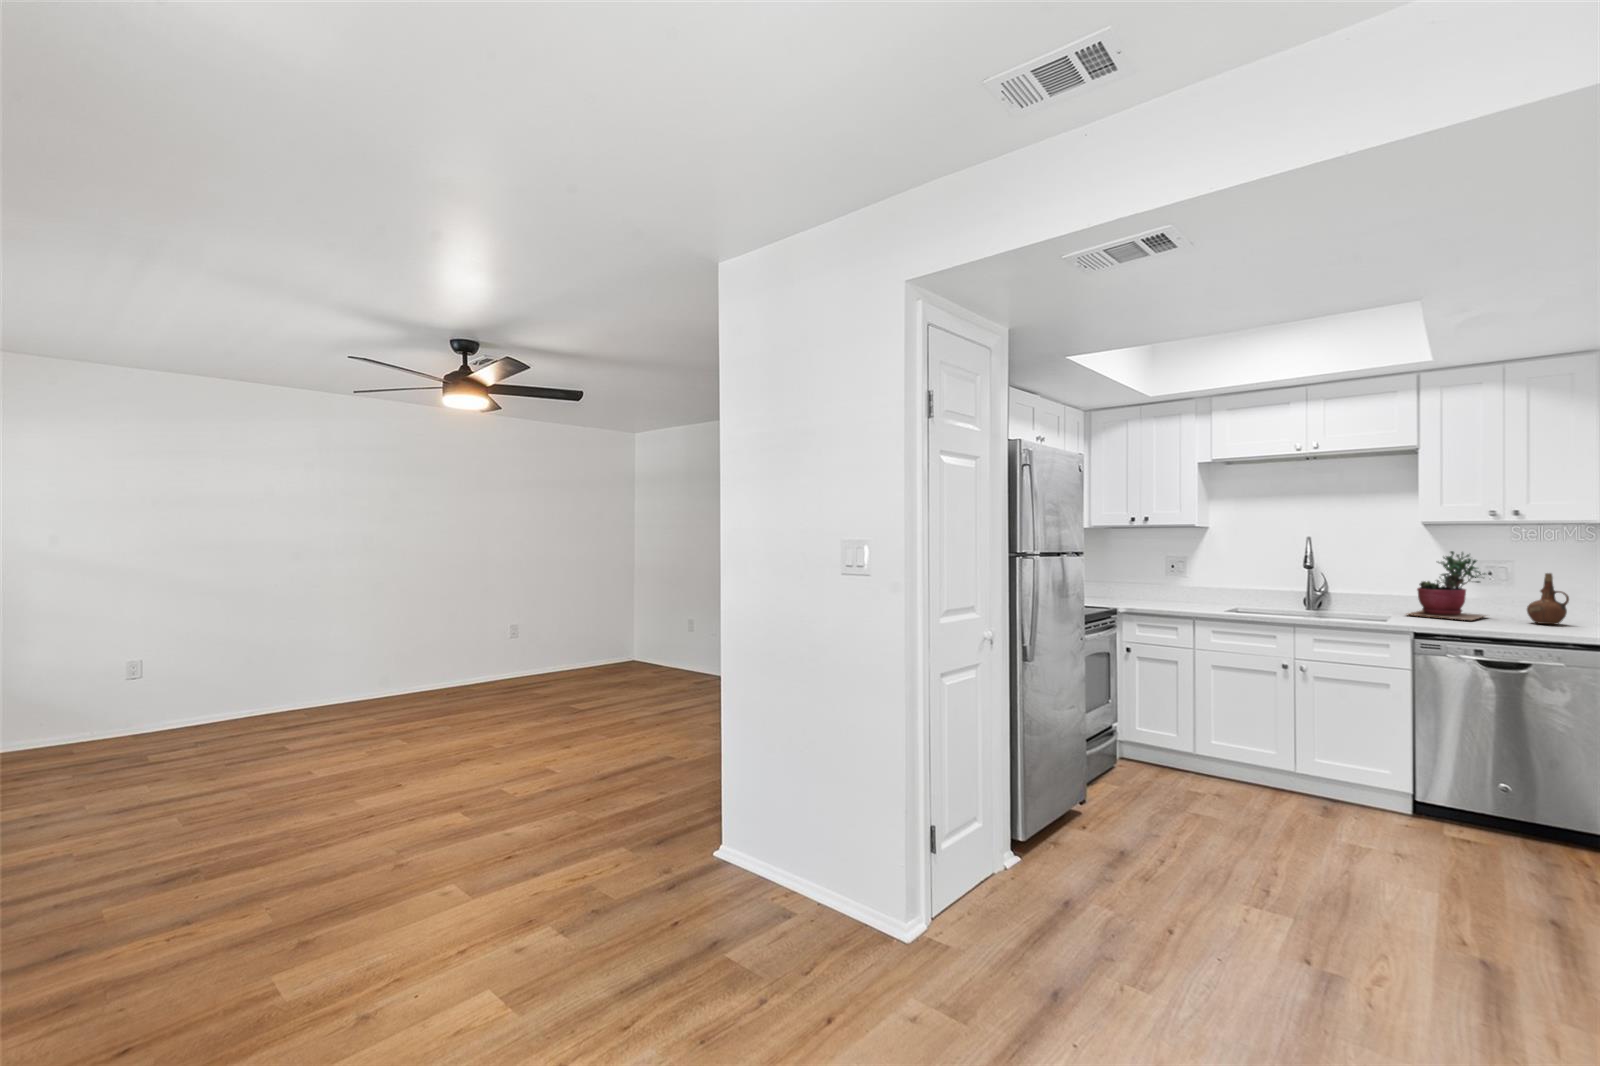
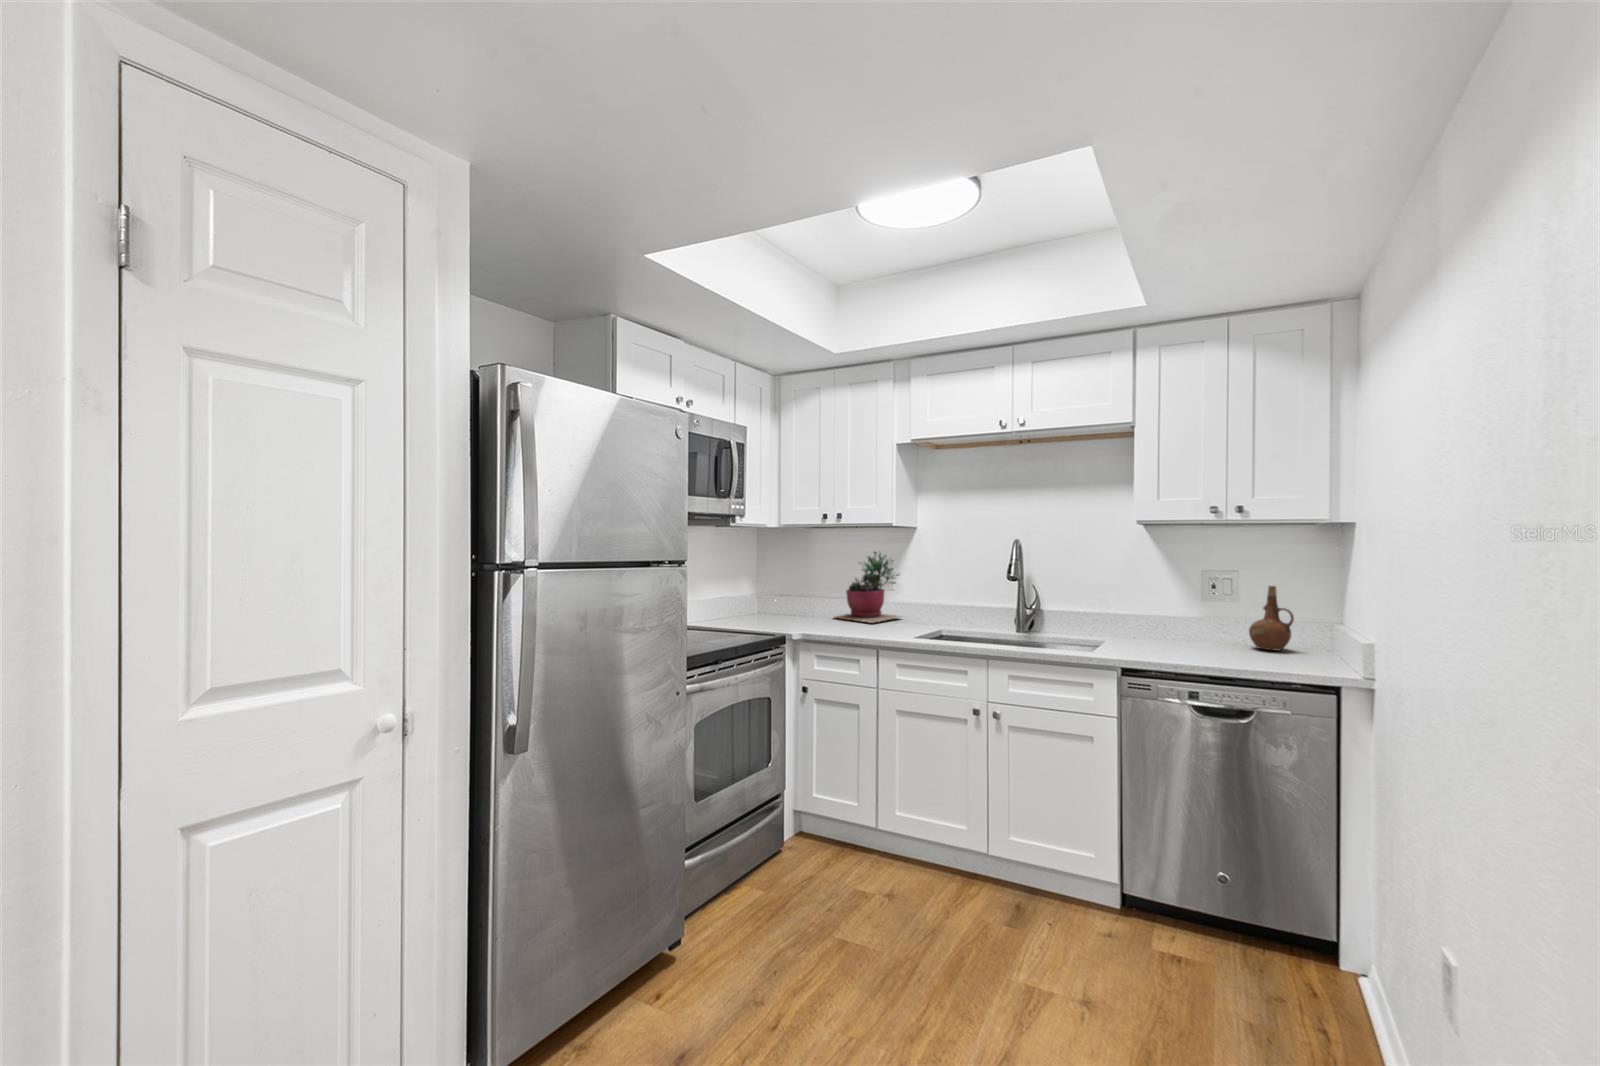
succulent plant: present [1408,551,1486,620] -> present [834,552,900,623]

